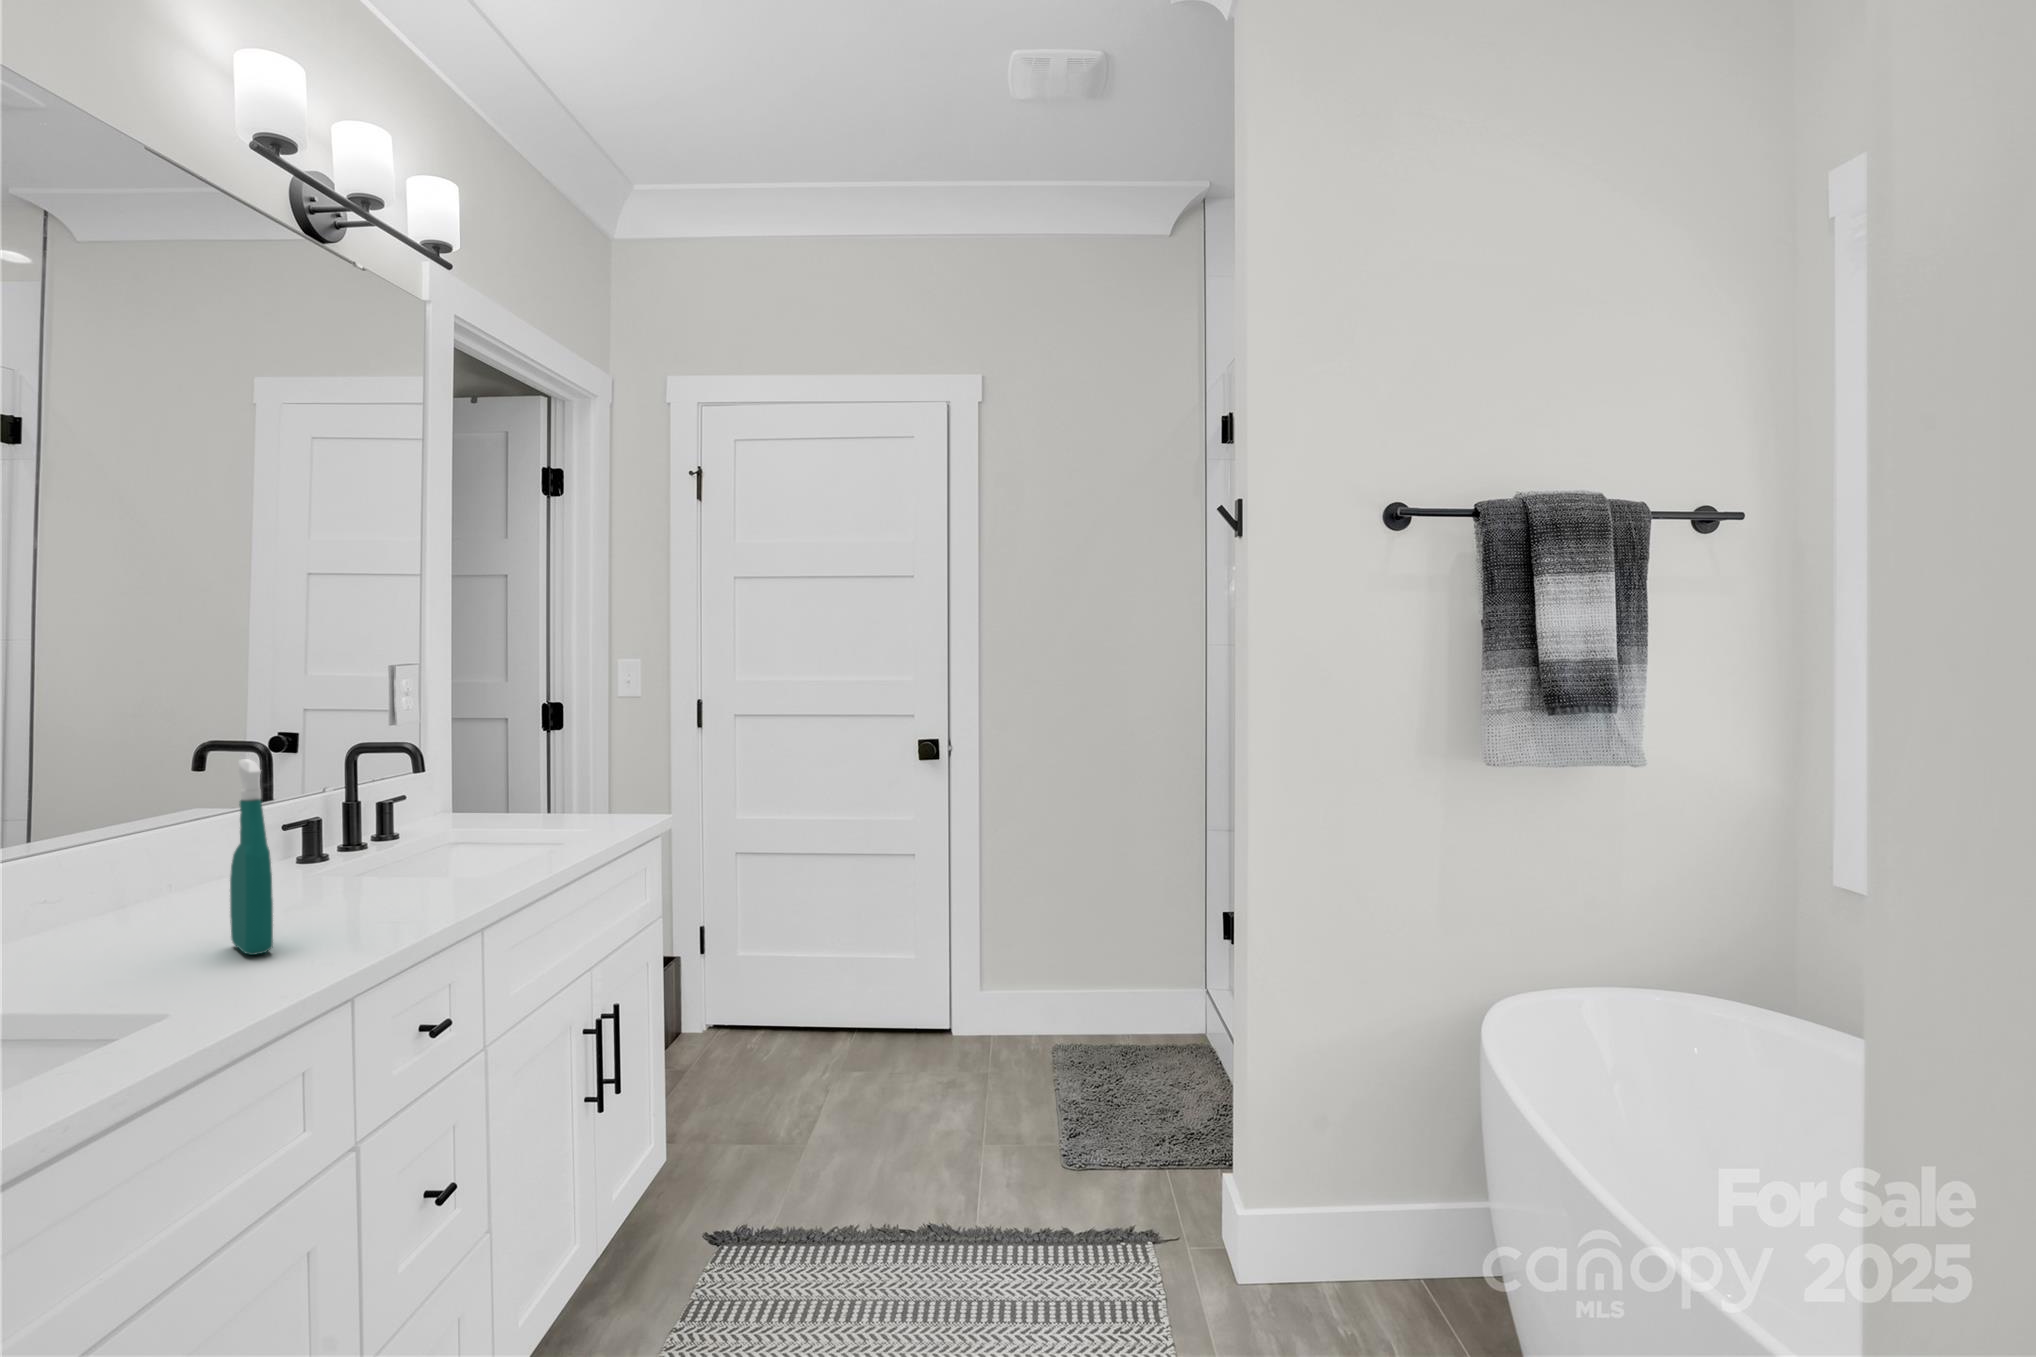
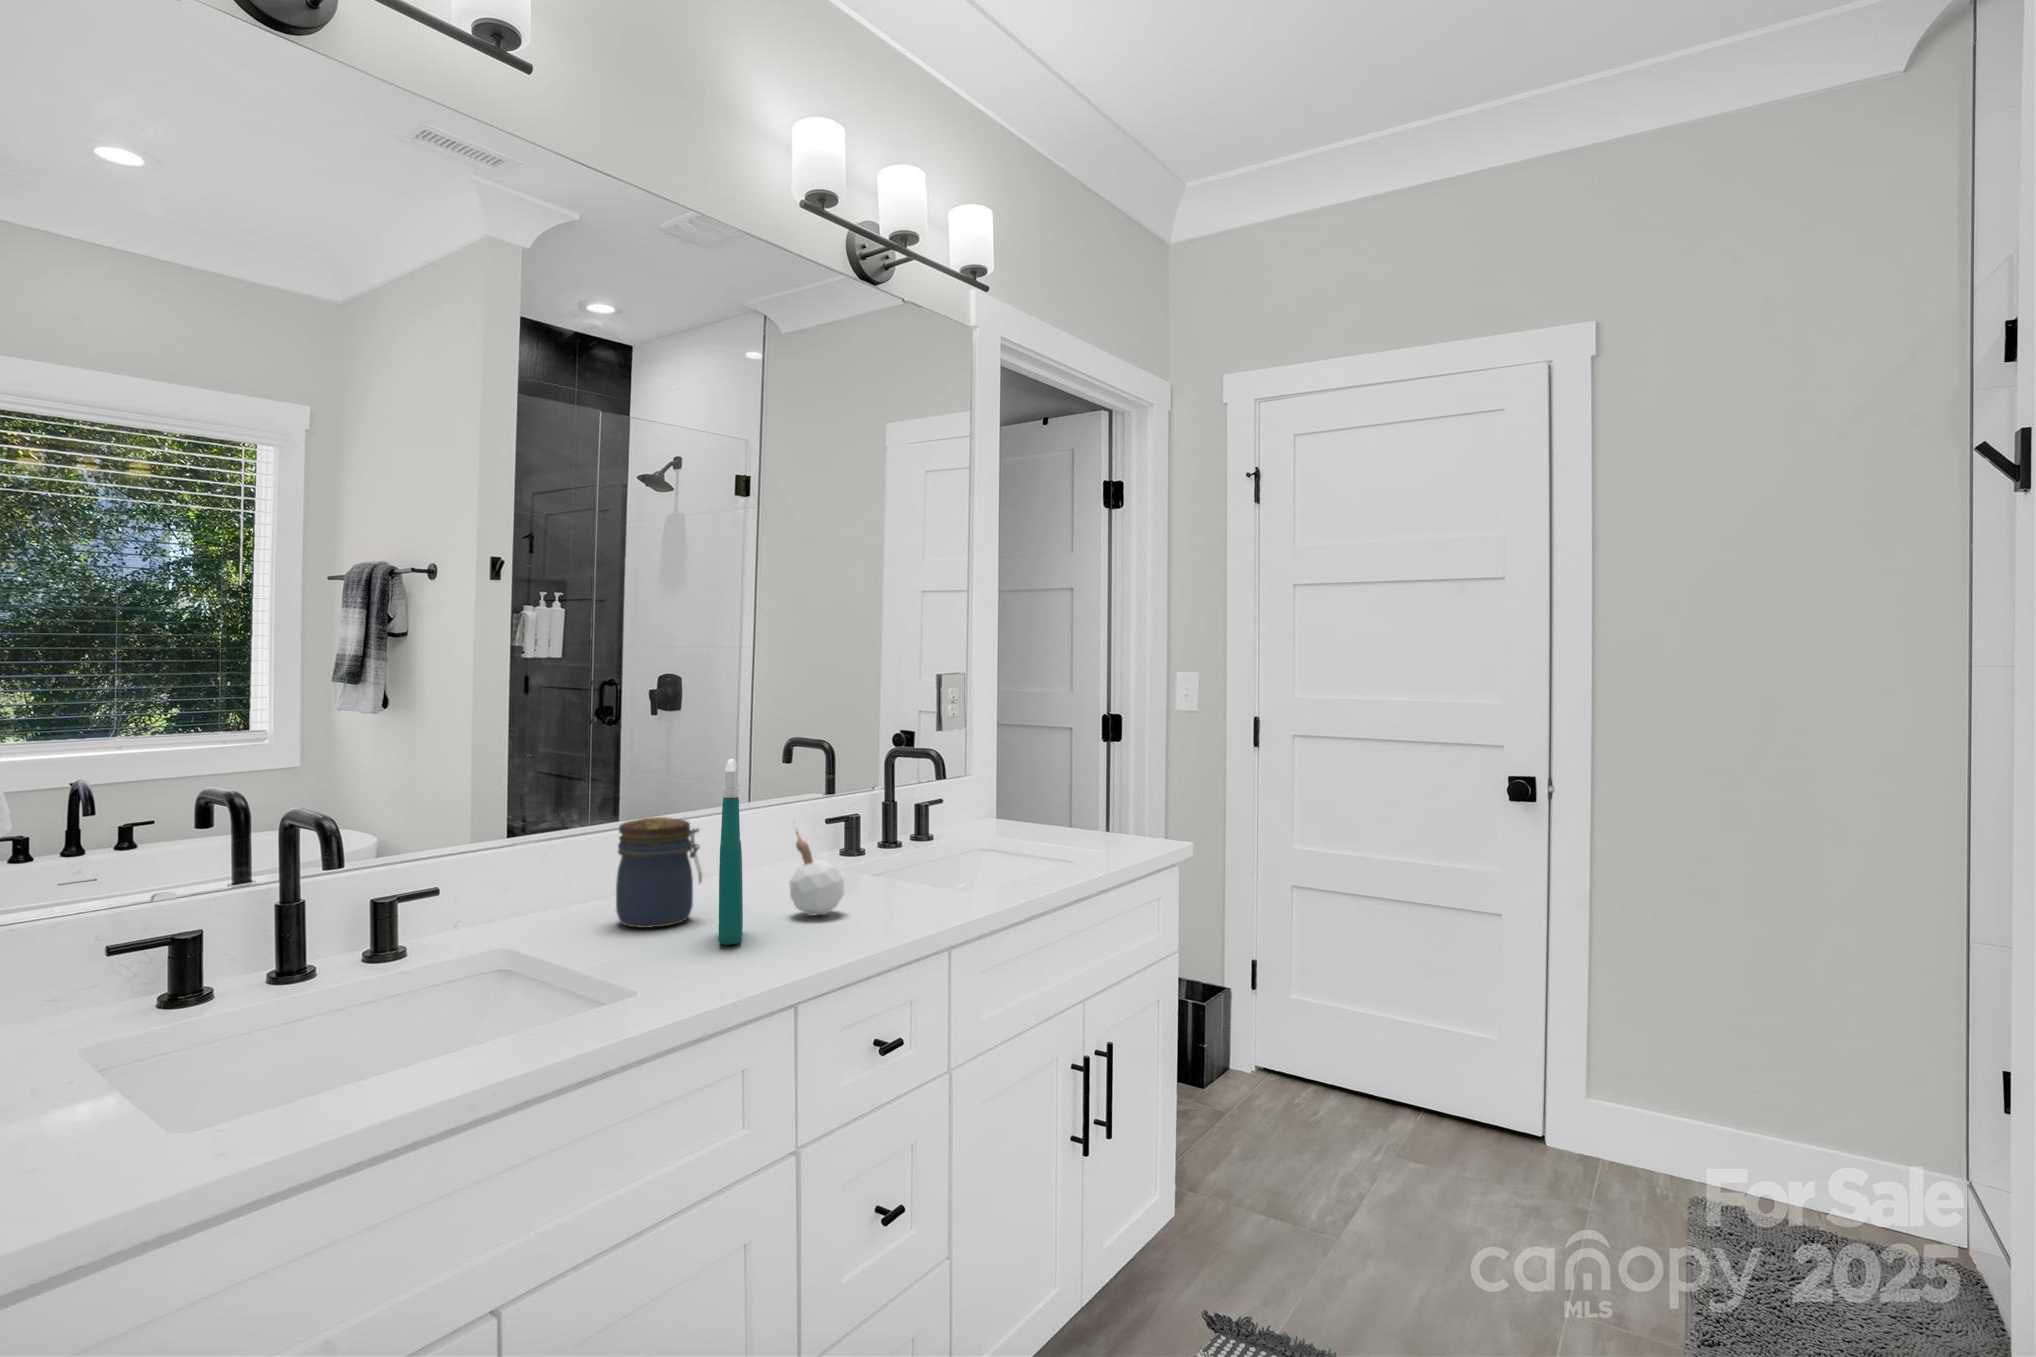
candle: none [300,822,367,919] -> present [790,831,844,916]
jar: none [66,831,186,957] -> present [616,817,702,928]

